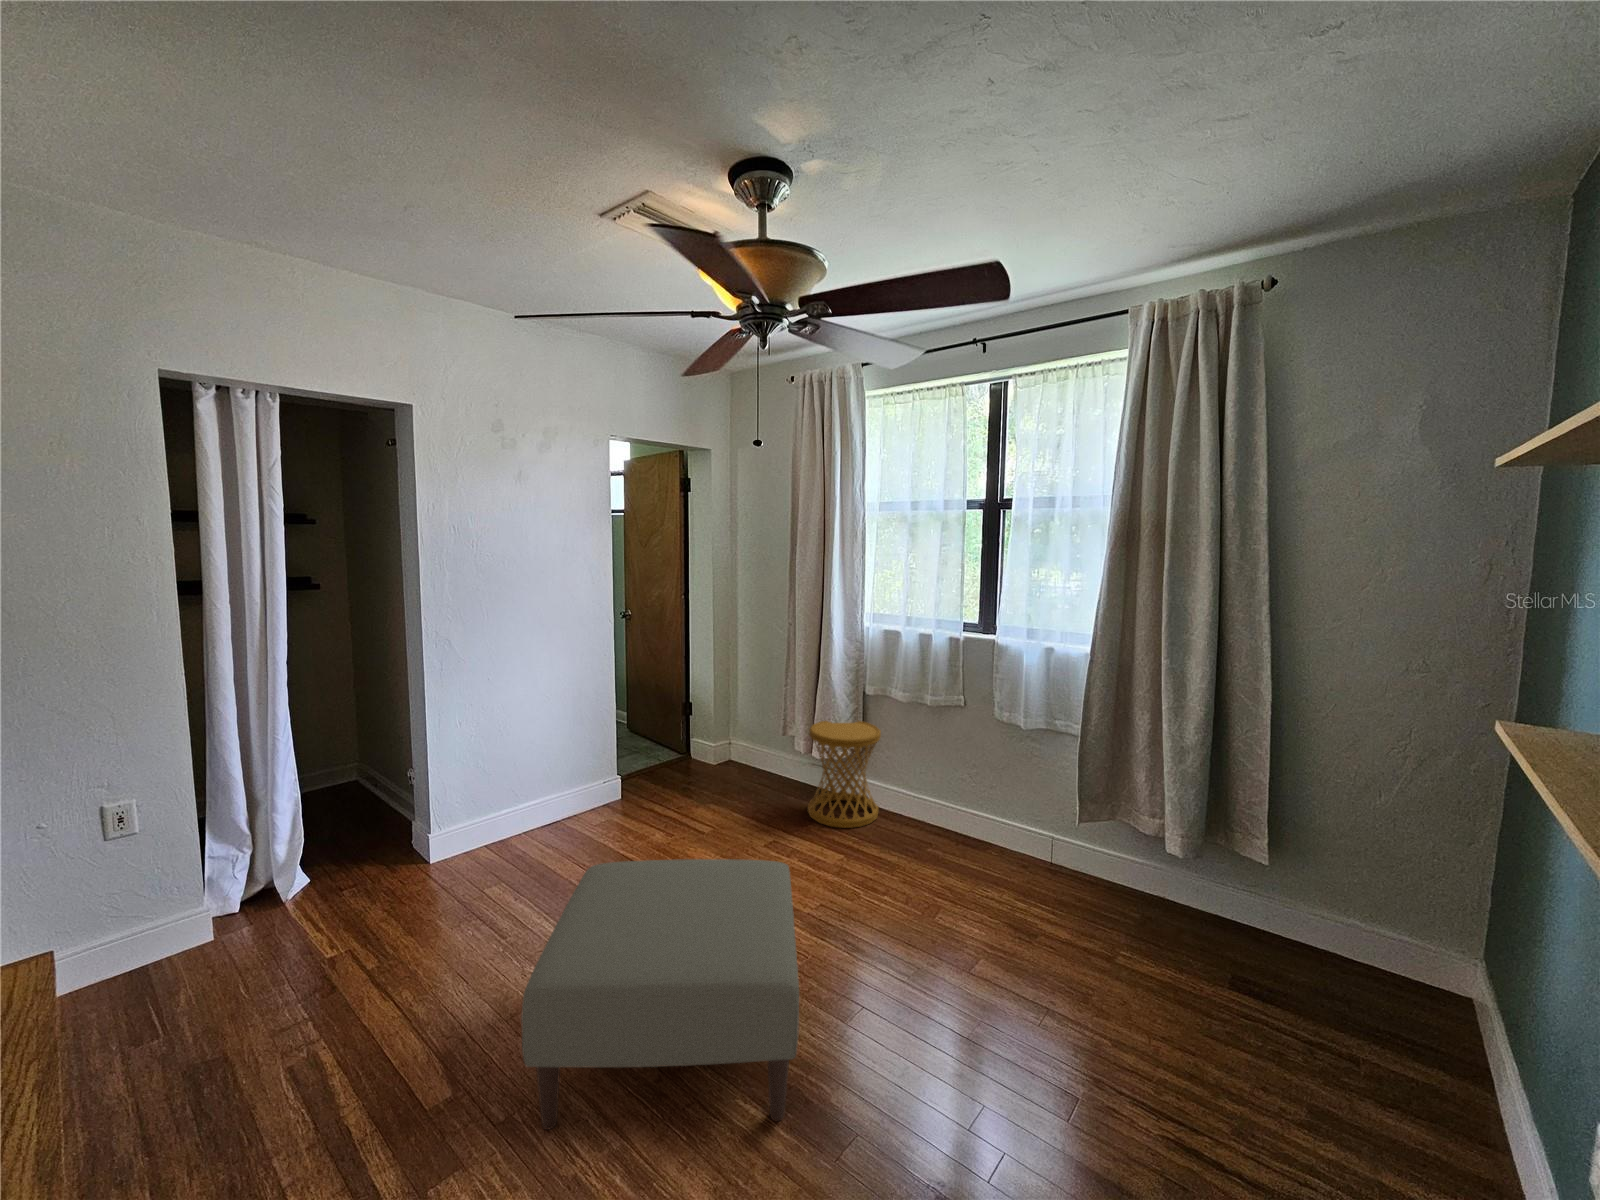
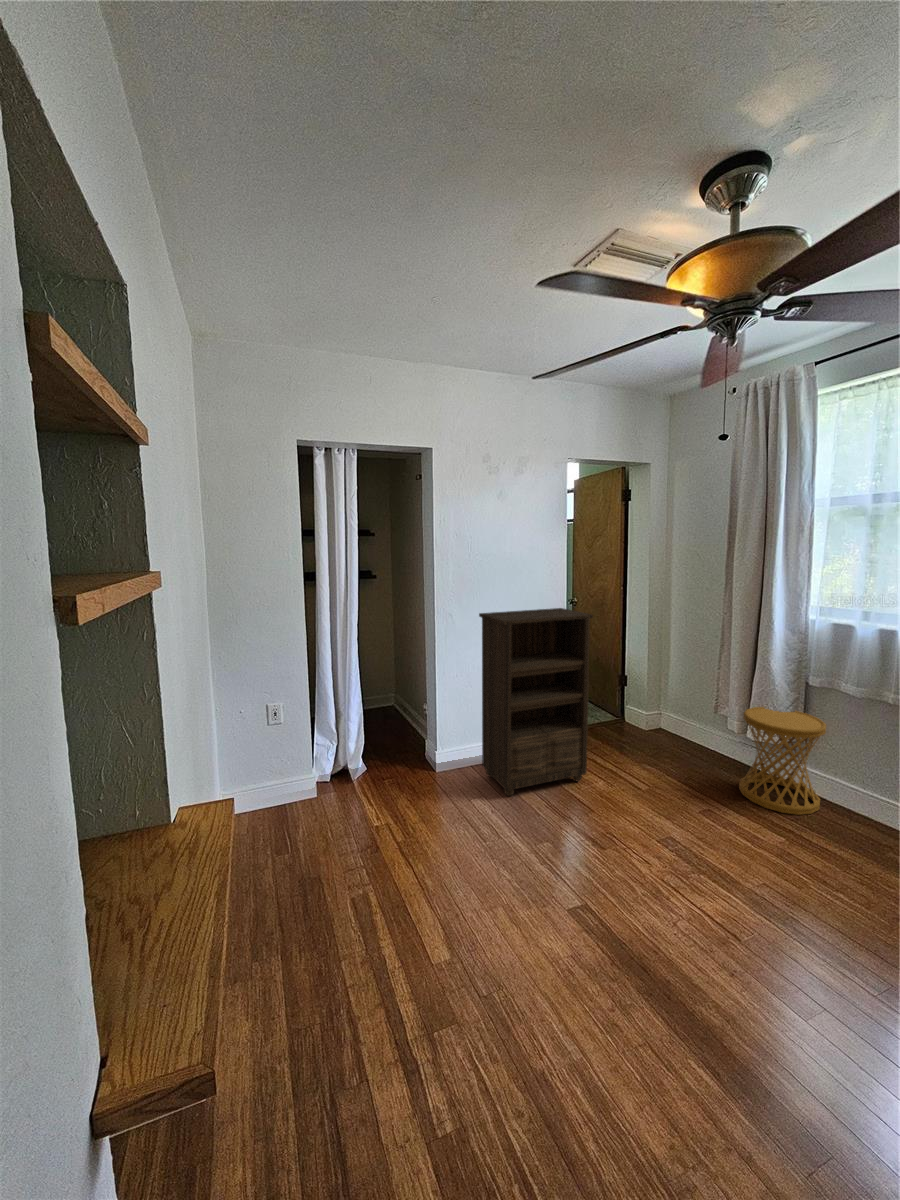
bookshelf: none [492,623,646,874] -> present [479,608,593,796]
ottoman: present [521,859,799,1130] -> none [502,804,765,1106]

